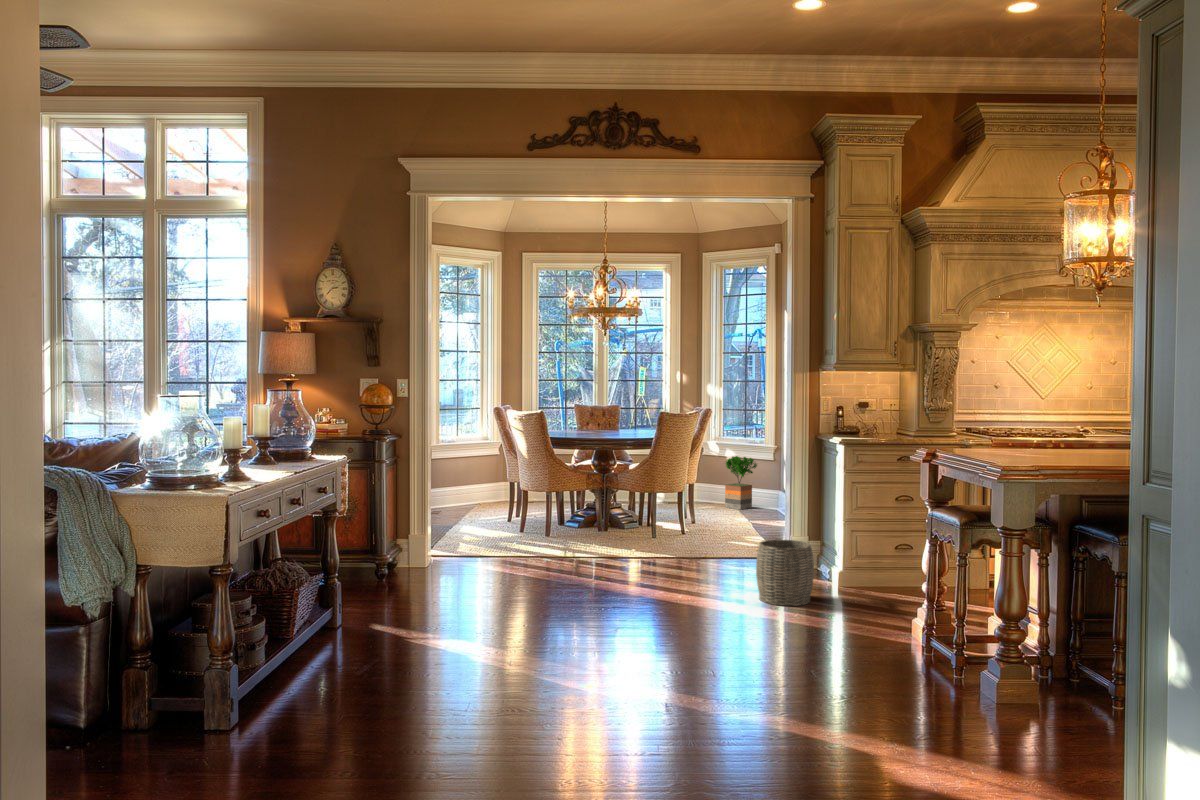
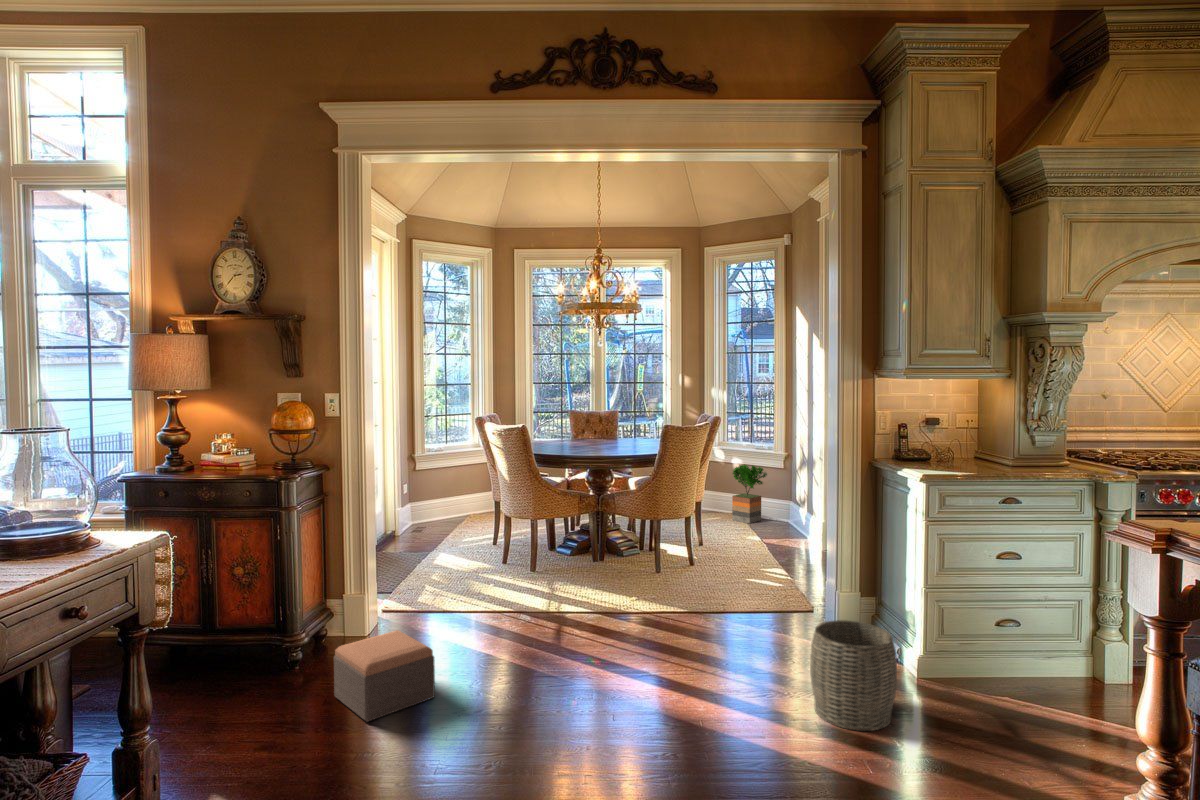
footstool: none [421,550,492,601] -> present [334,631,435,722]

